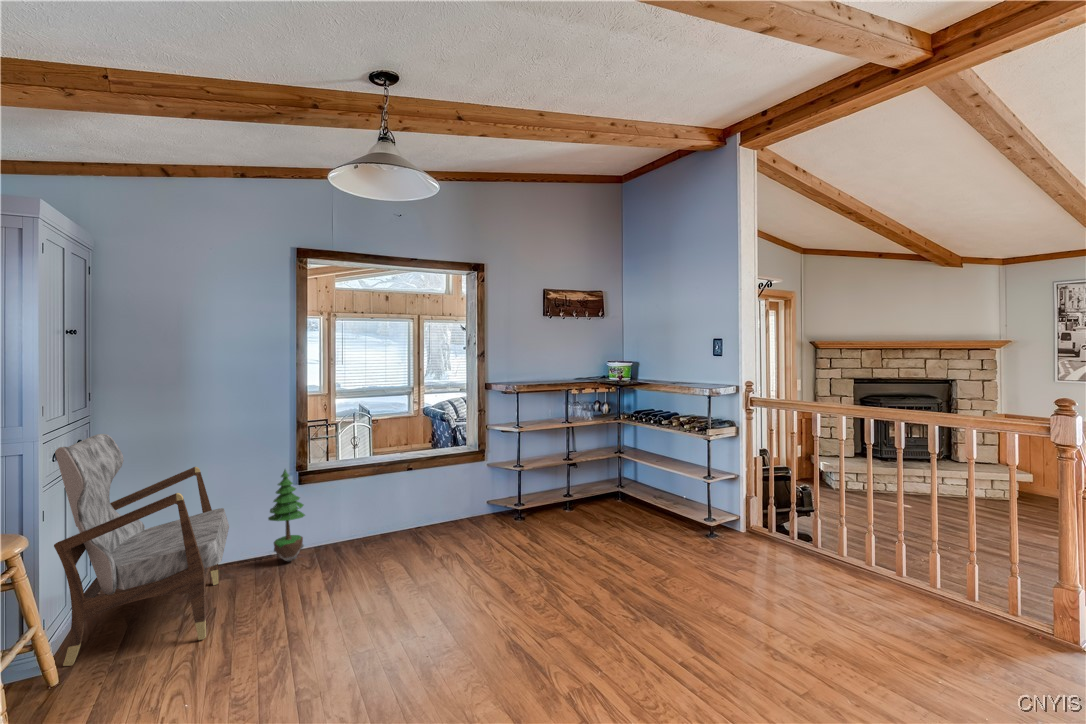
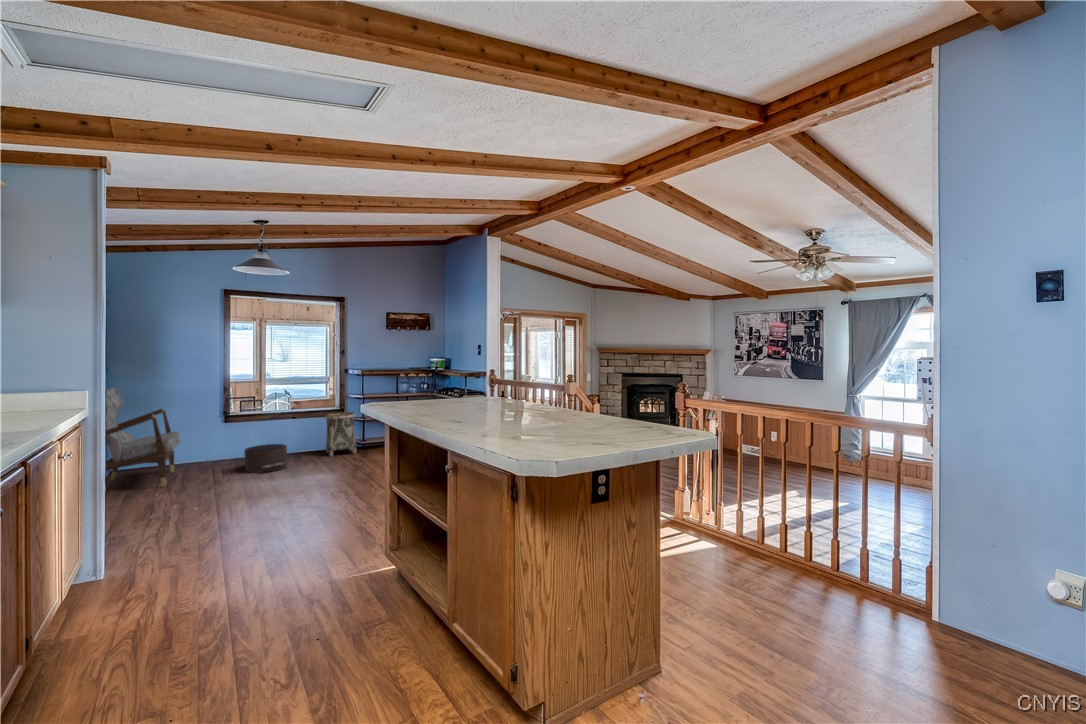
basket: none [459,454,512,534] -> present [325,412,356,456]
potted tree: present [268,470,305,562] -> none [204,413,227,466]
pouf: none [331,522,419,587] -> present [240,444,287,473]

